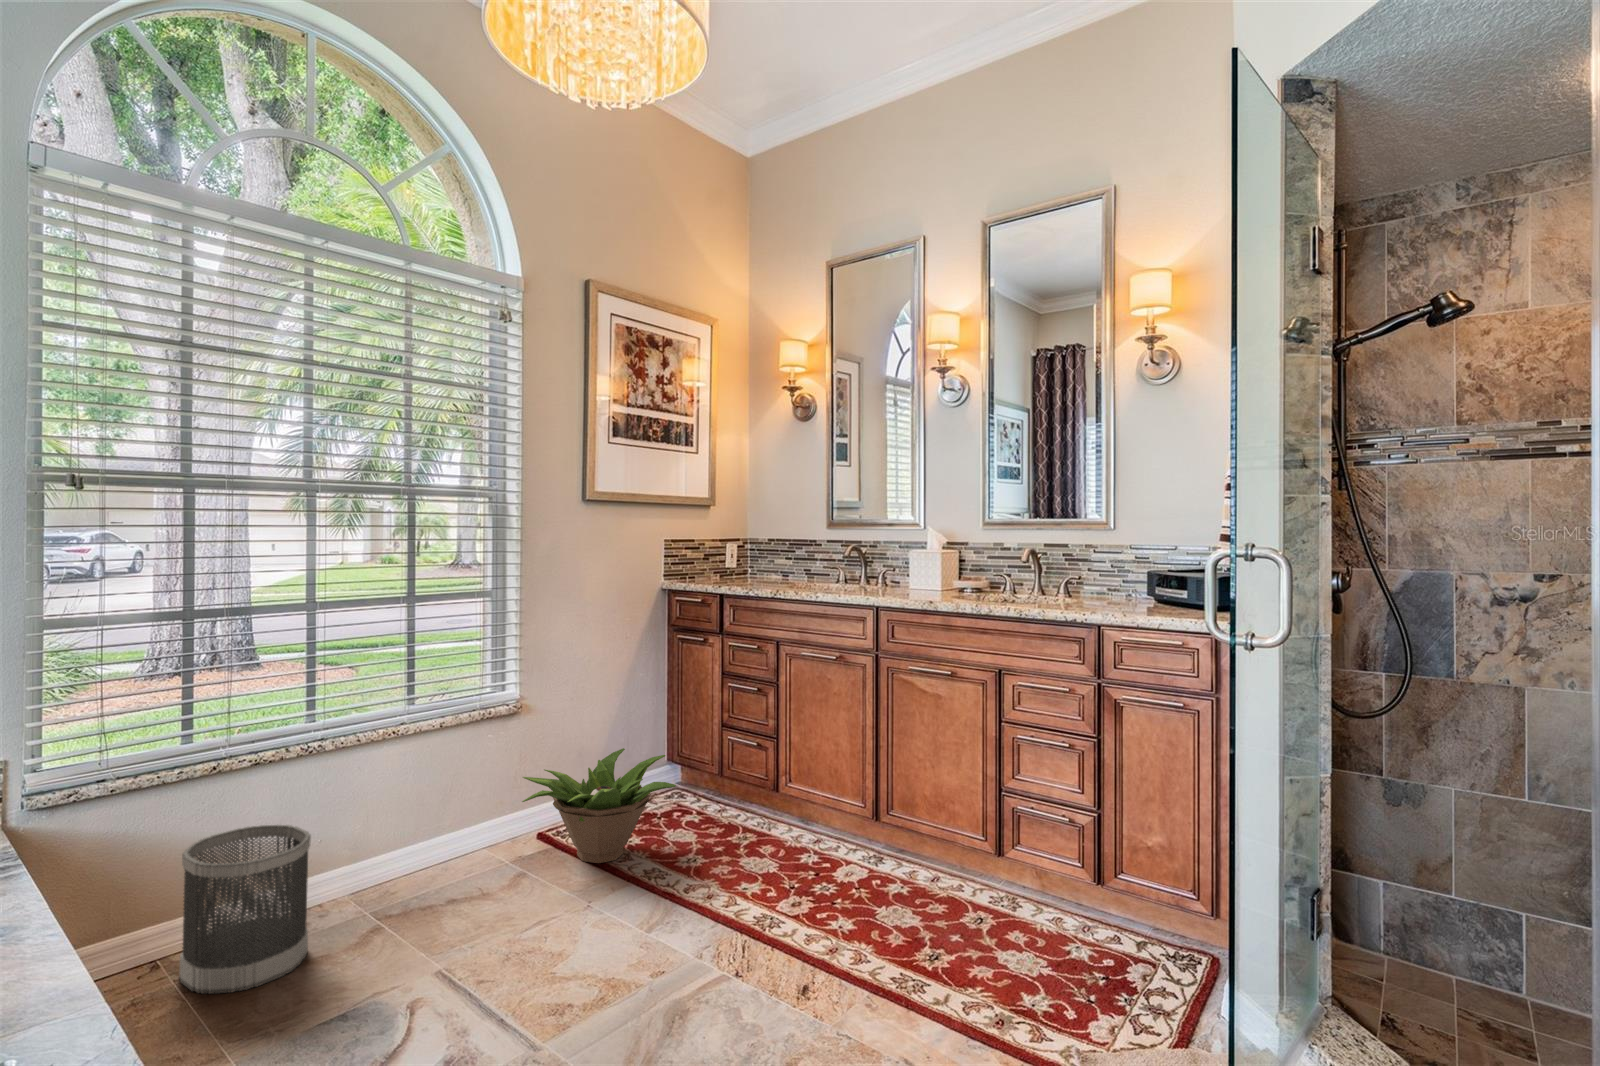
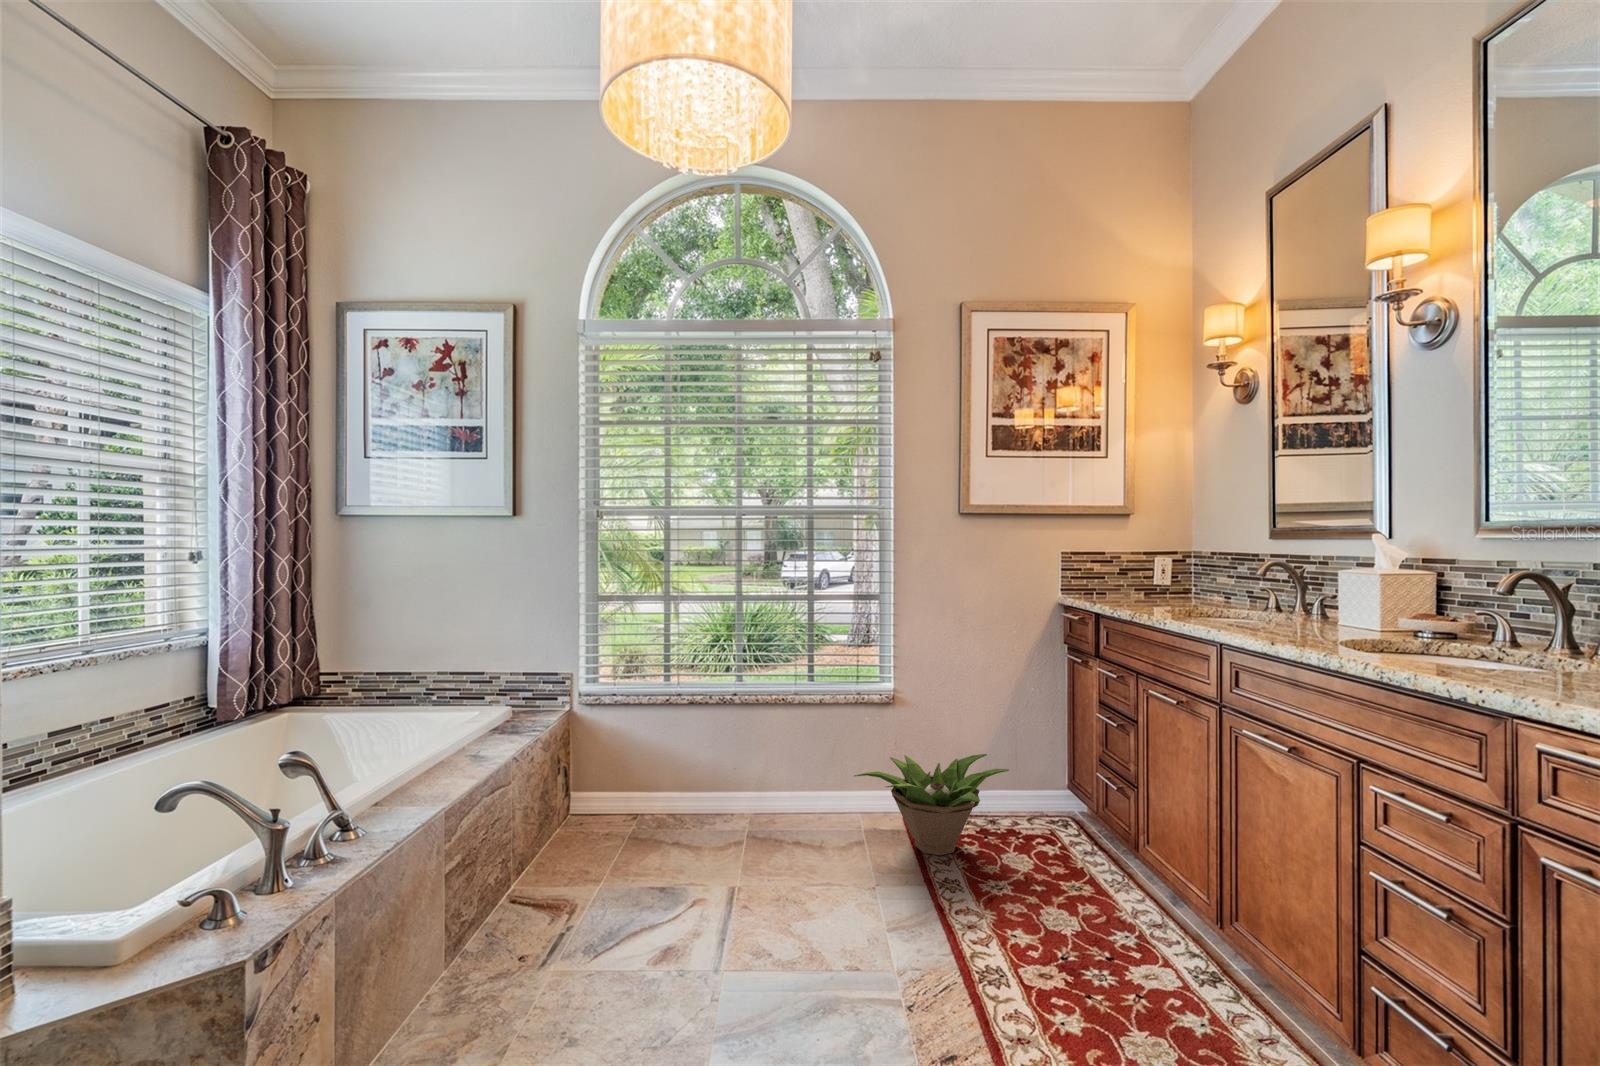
wastebasket: present [179,825,311,994] -> none [627,742,697,847]

